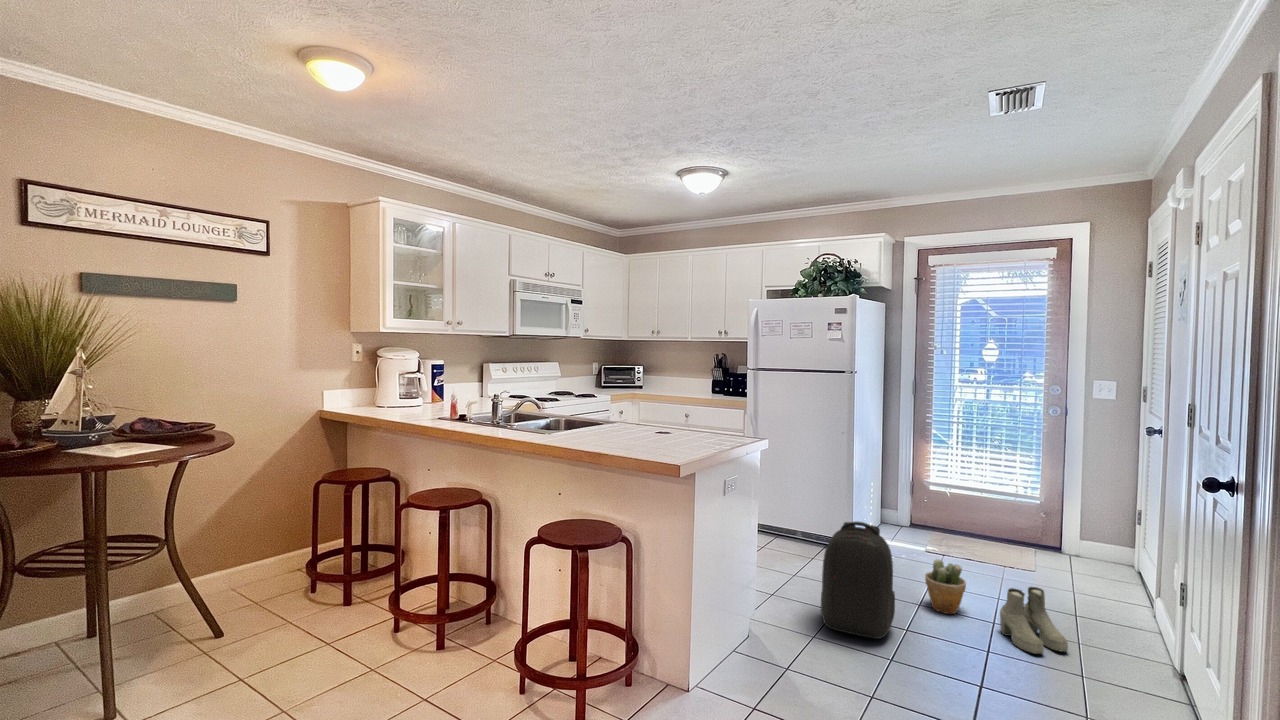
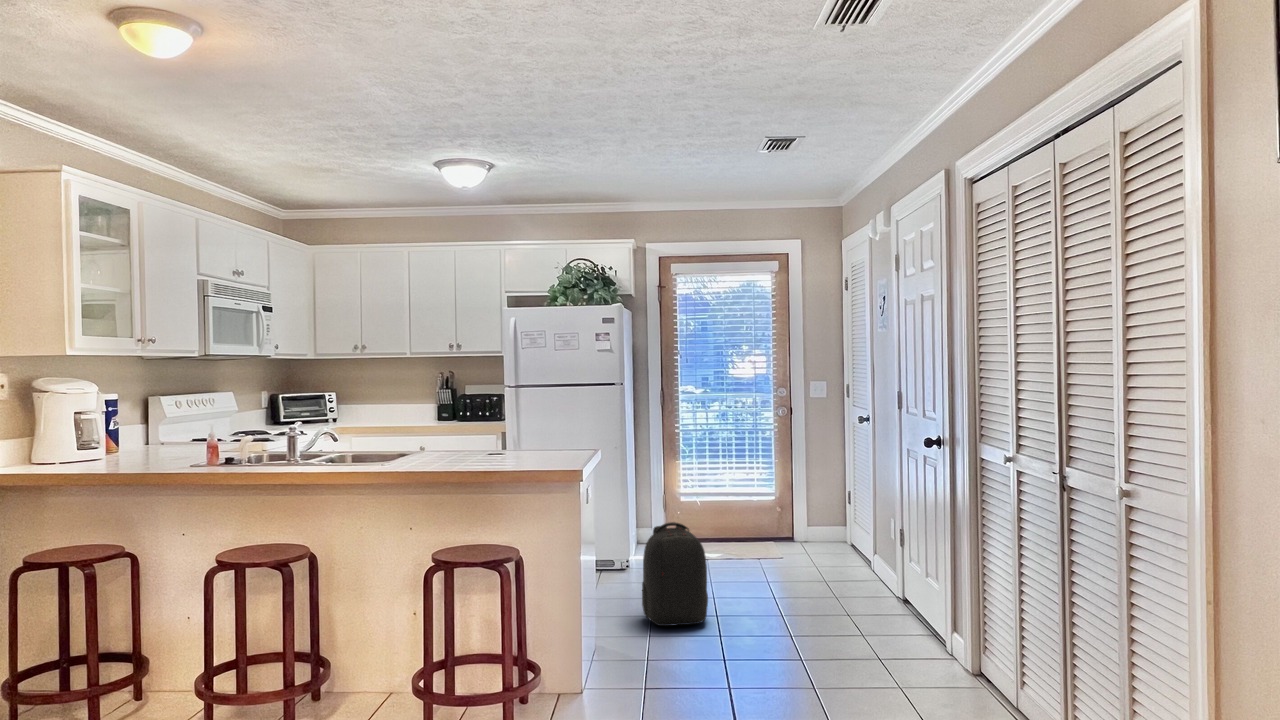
potted plant: present [925,559,966,614] -> none [715,551,749,599]
boots: present [1000,587,1068,654] -> none [779,557,830,608]

